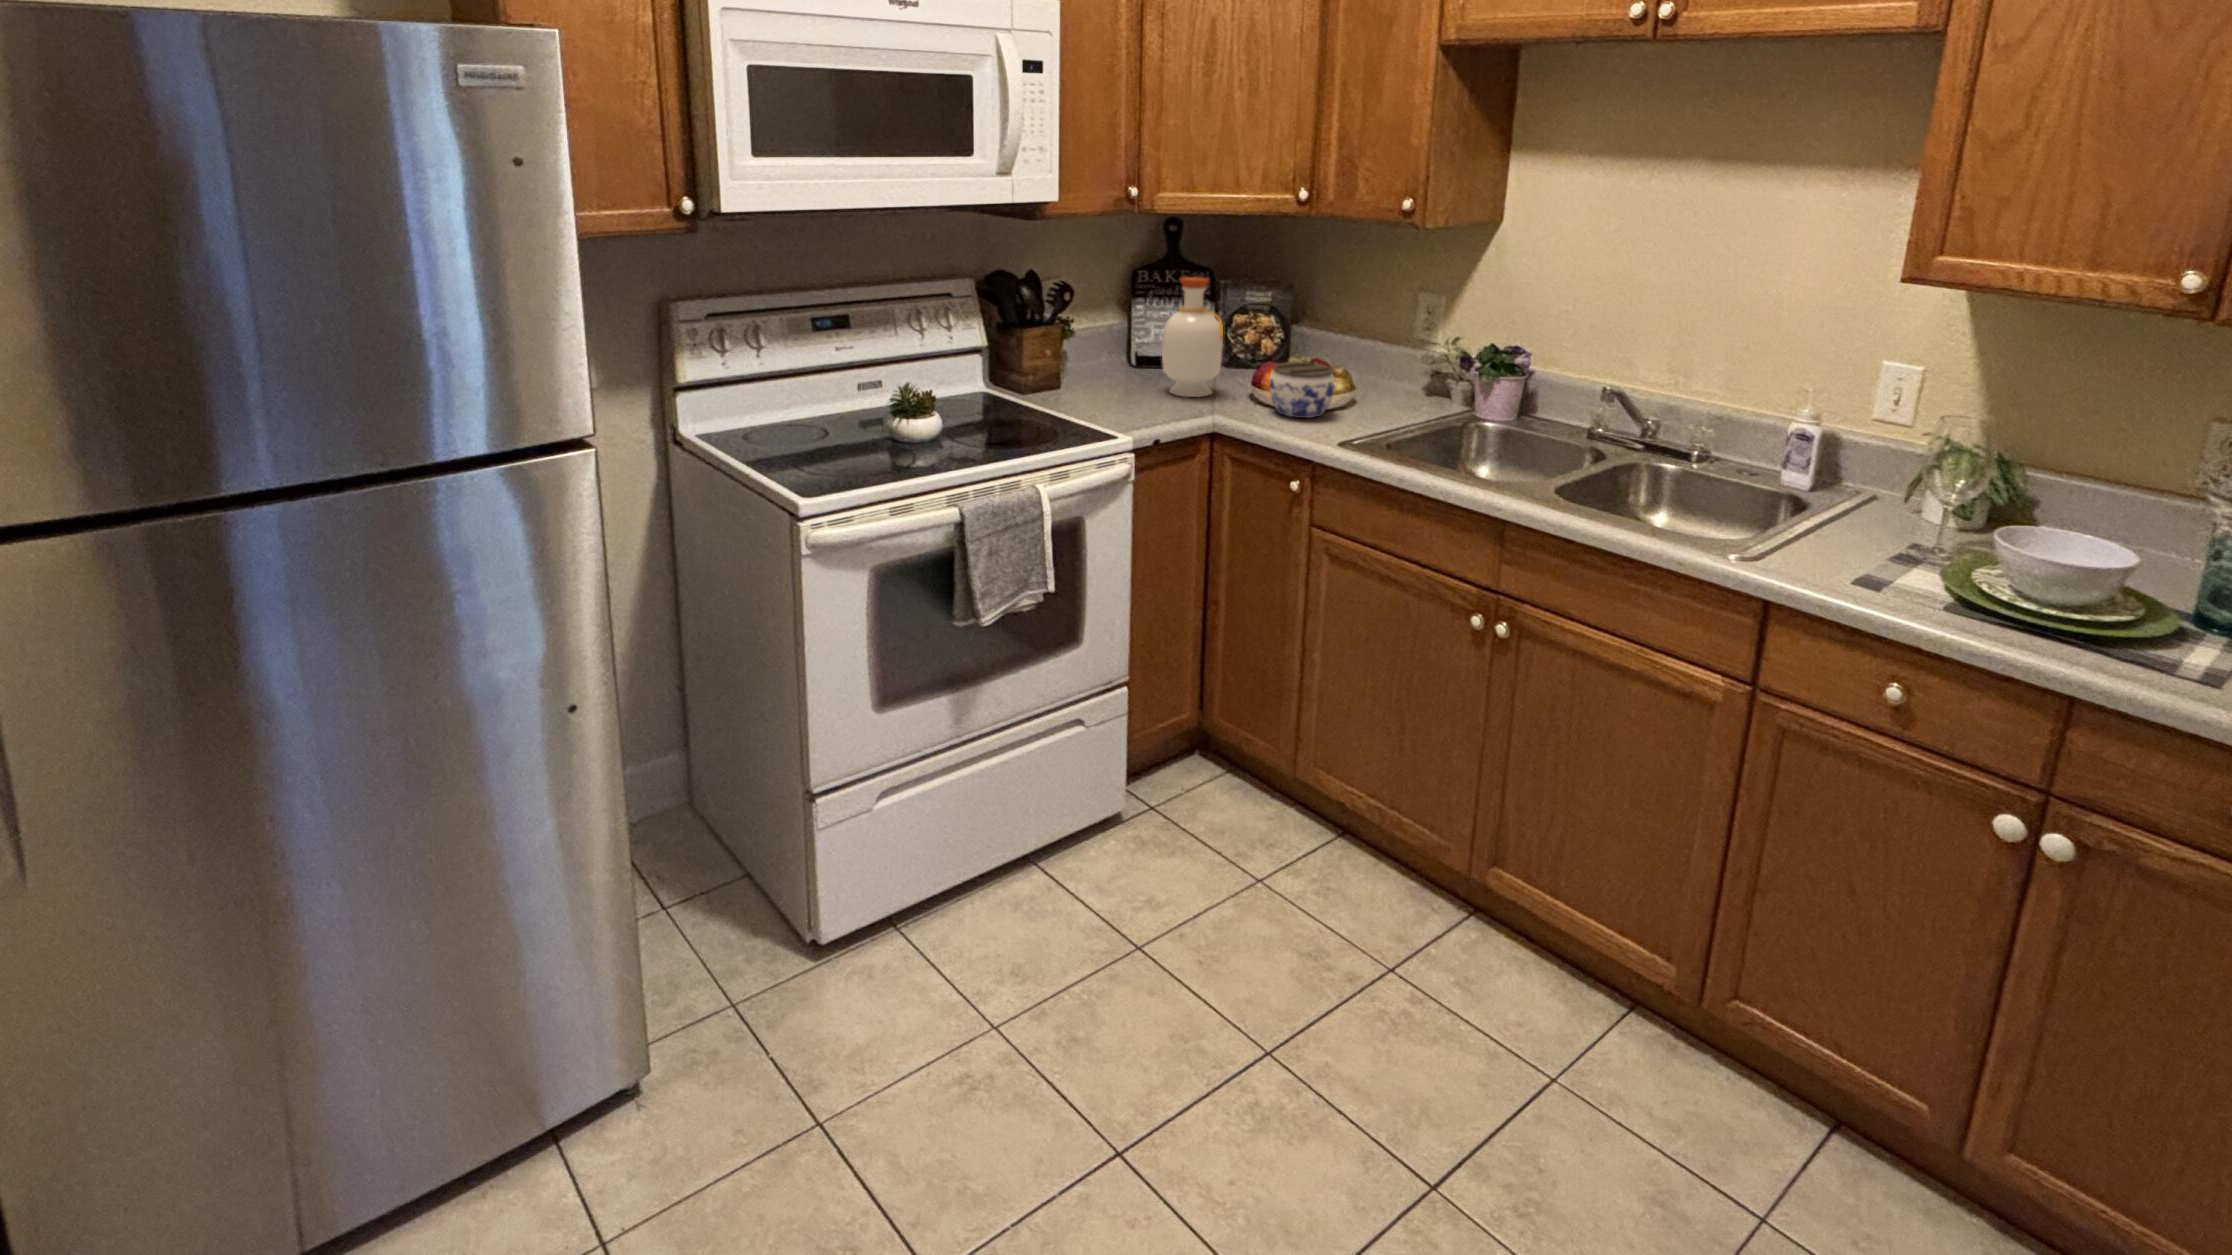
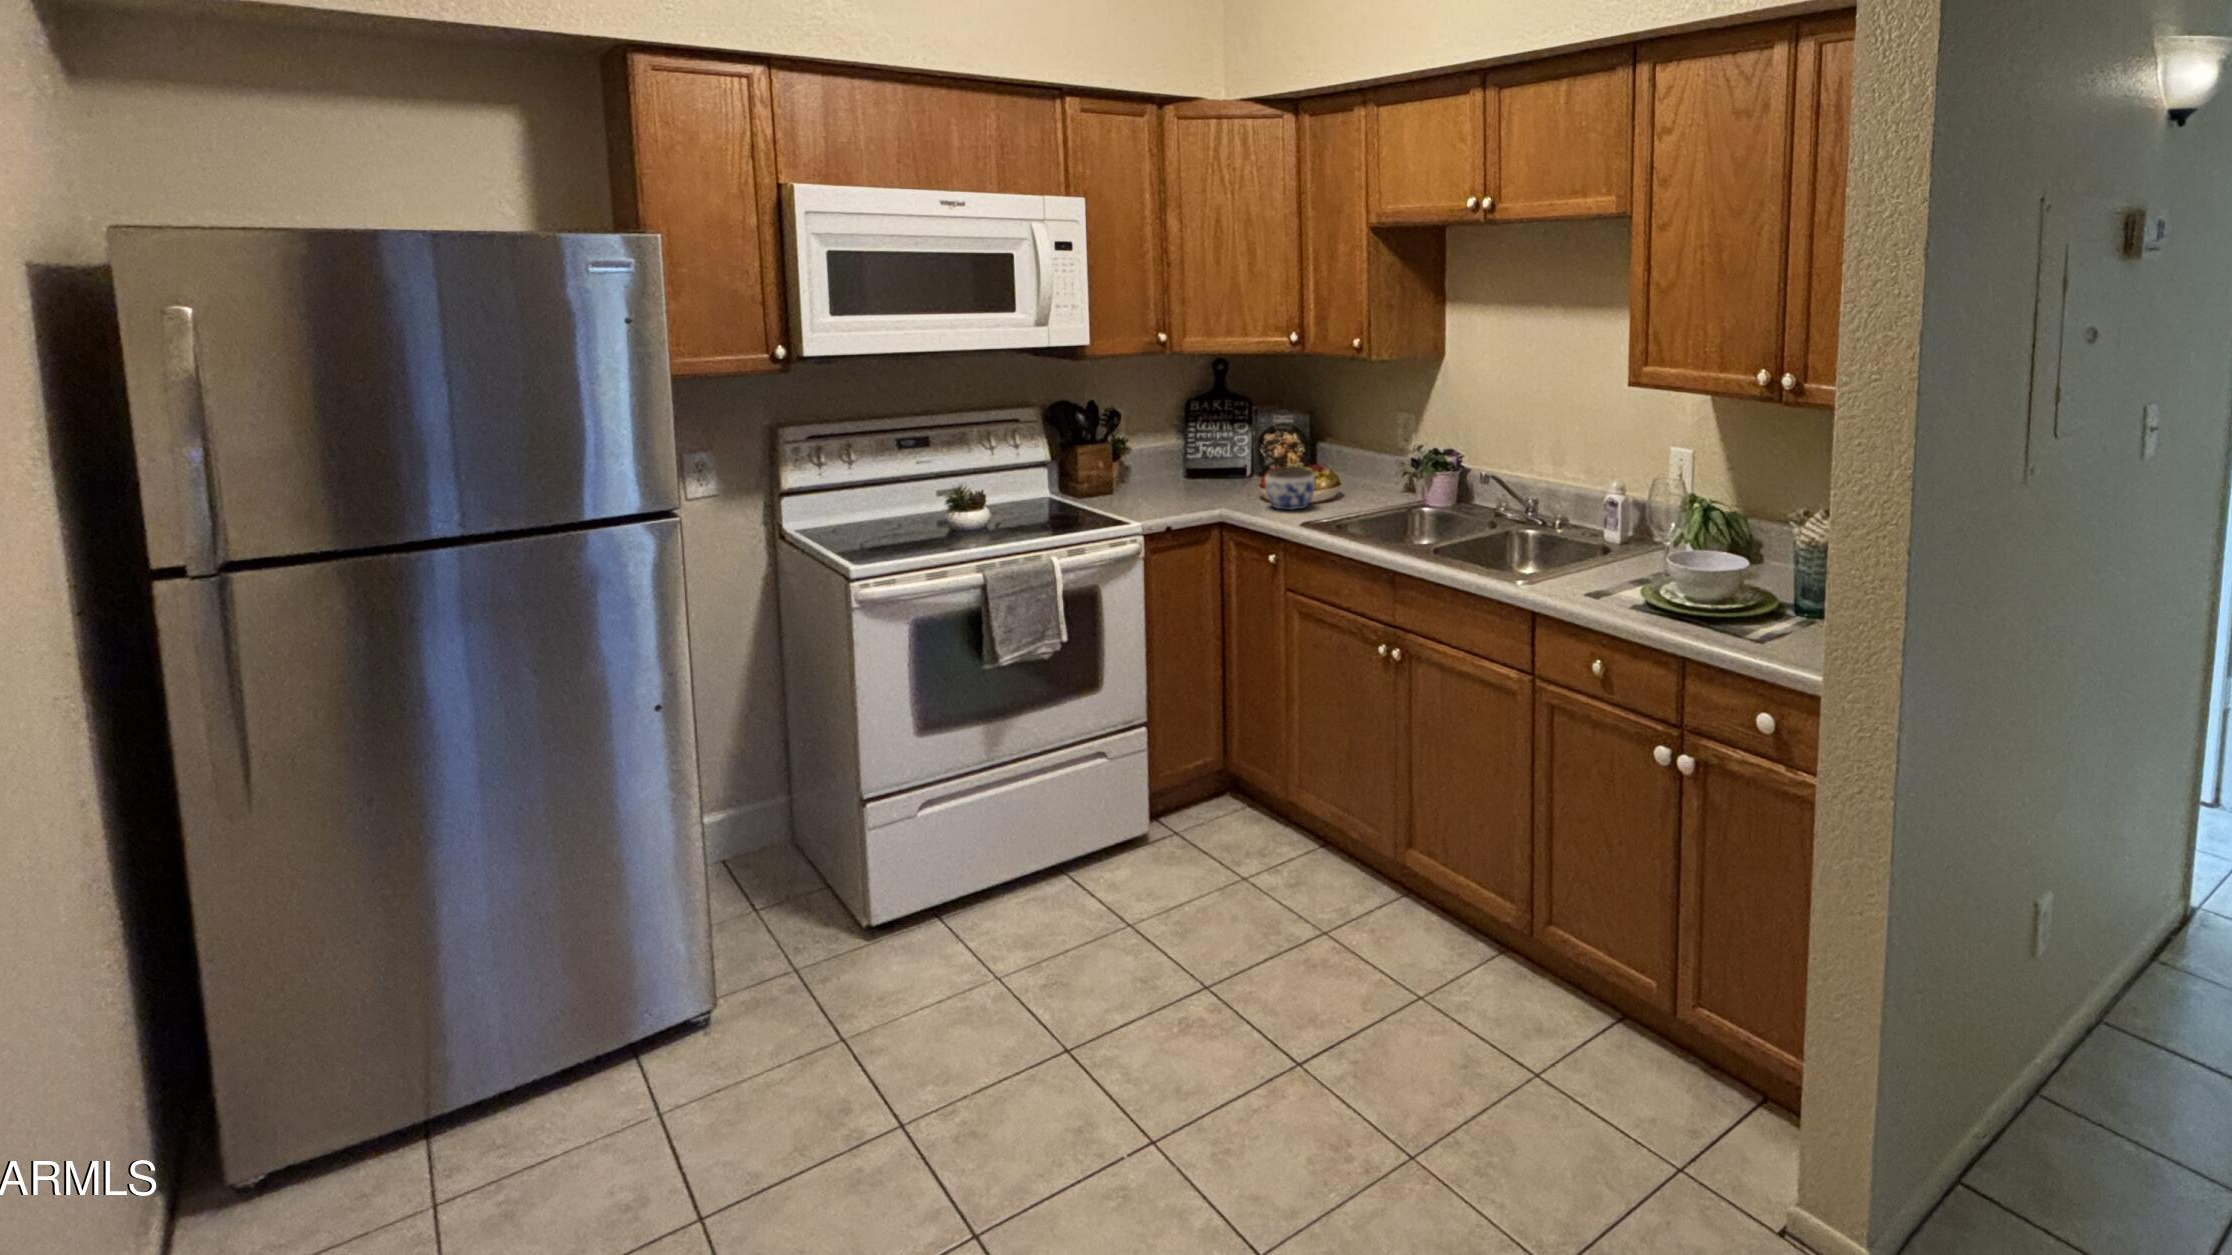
bottle: present [1162,277,1223,397] -> none [1189,404,1237,498]

